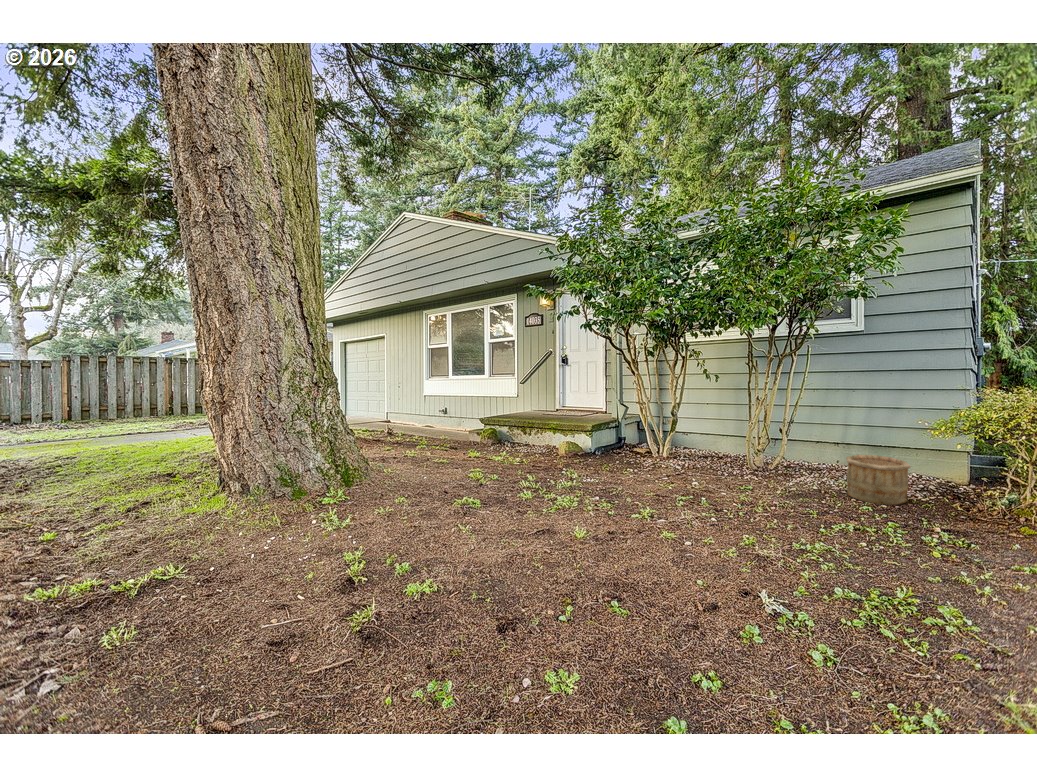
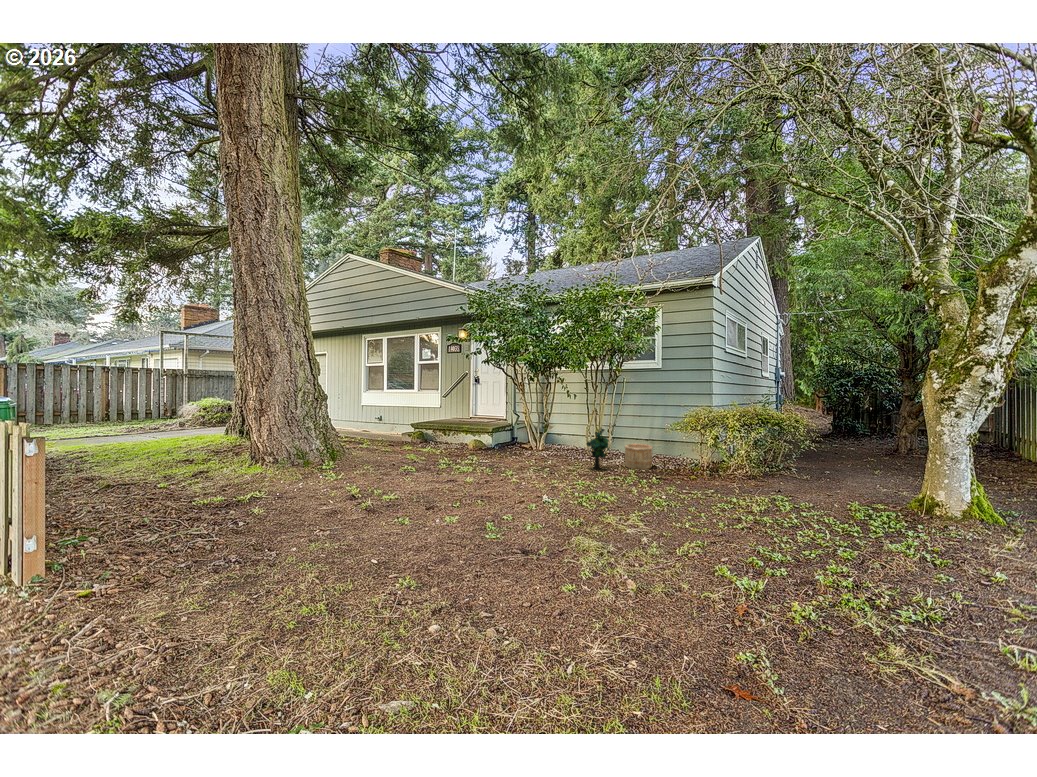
decorative plant: none [779,429,831,506] -> present [587,429,609,470]

